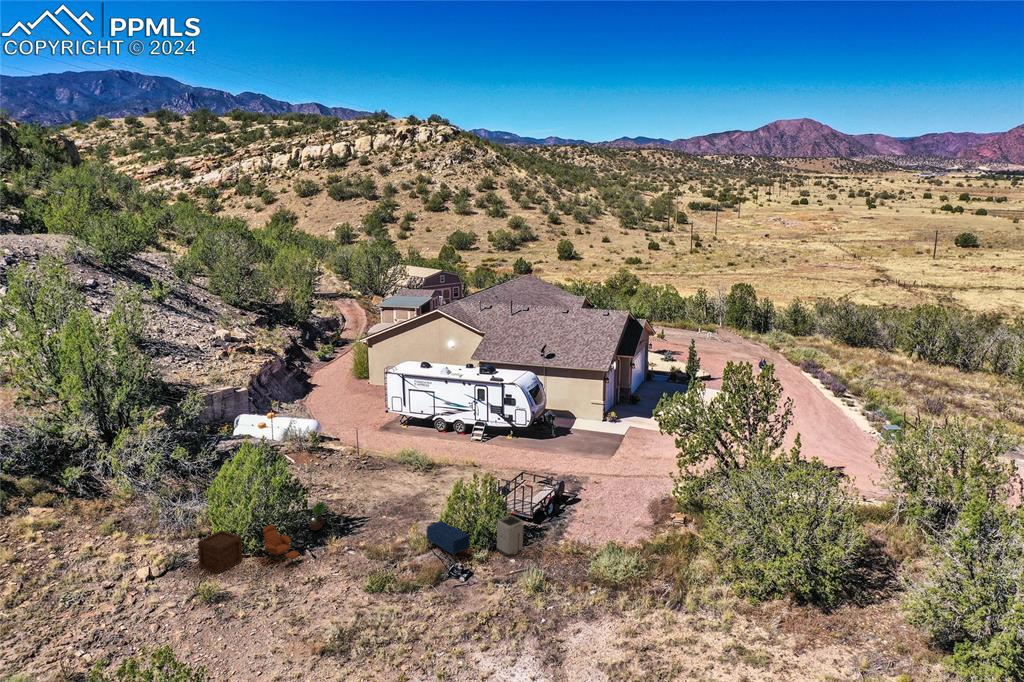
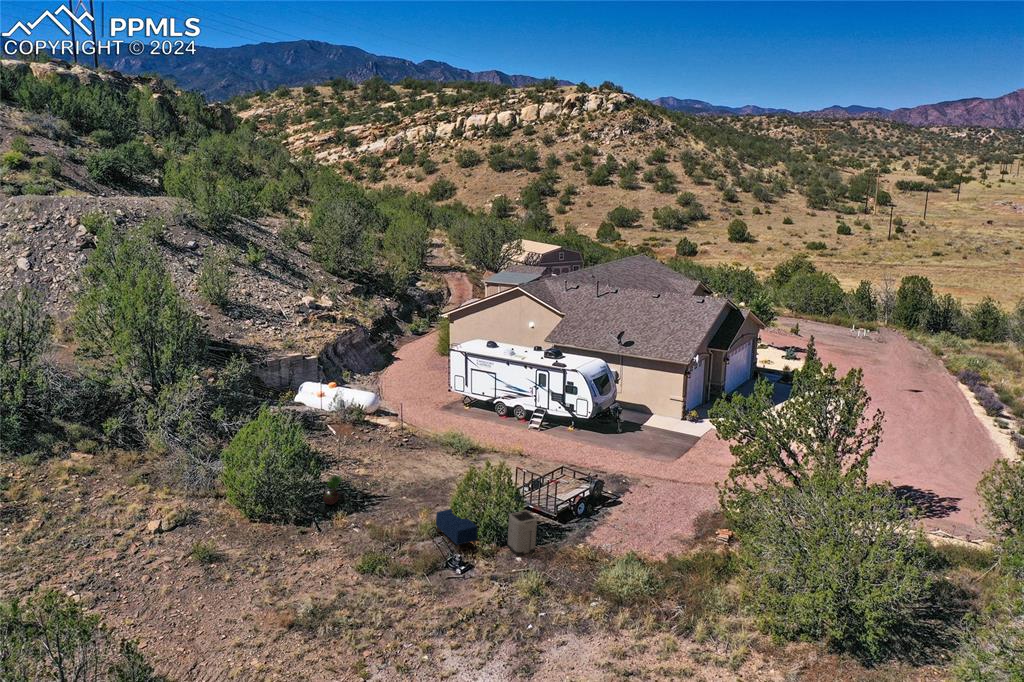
lounge chair: present [263,525,299,566] -> none [269,492,303,538]
wooden crate: present [198,530,242,574] -> none [207,493,249,536]

